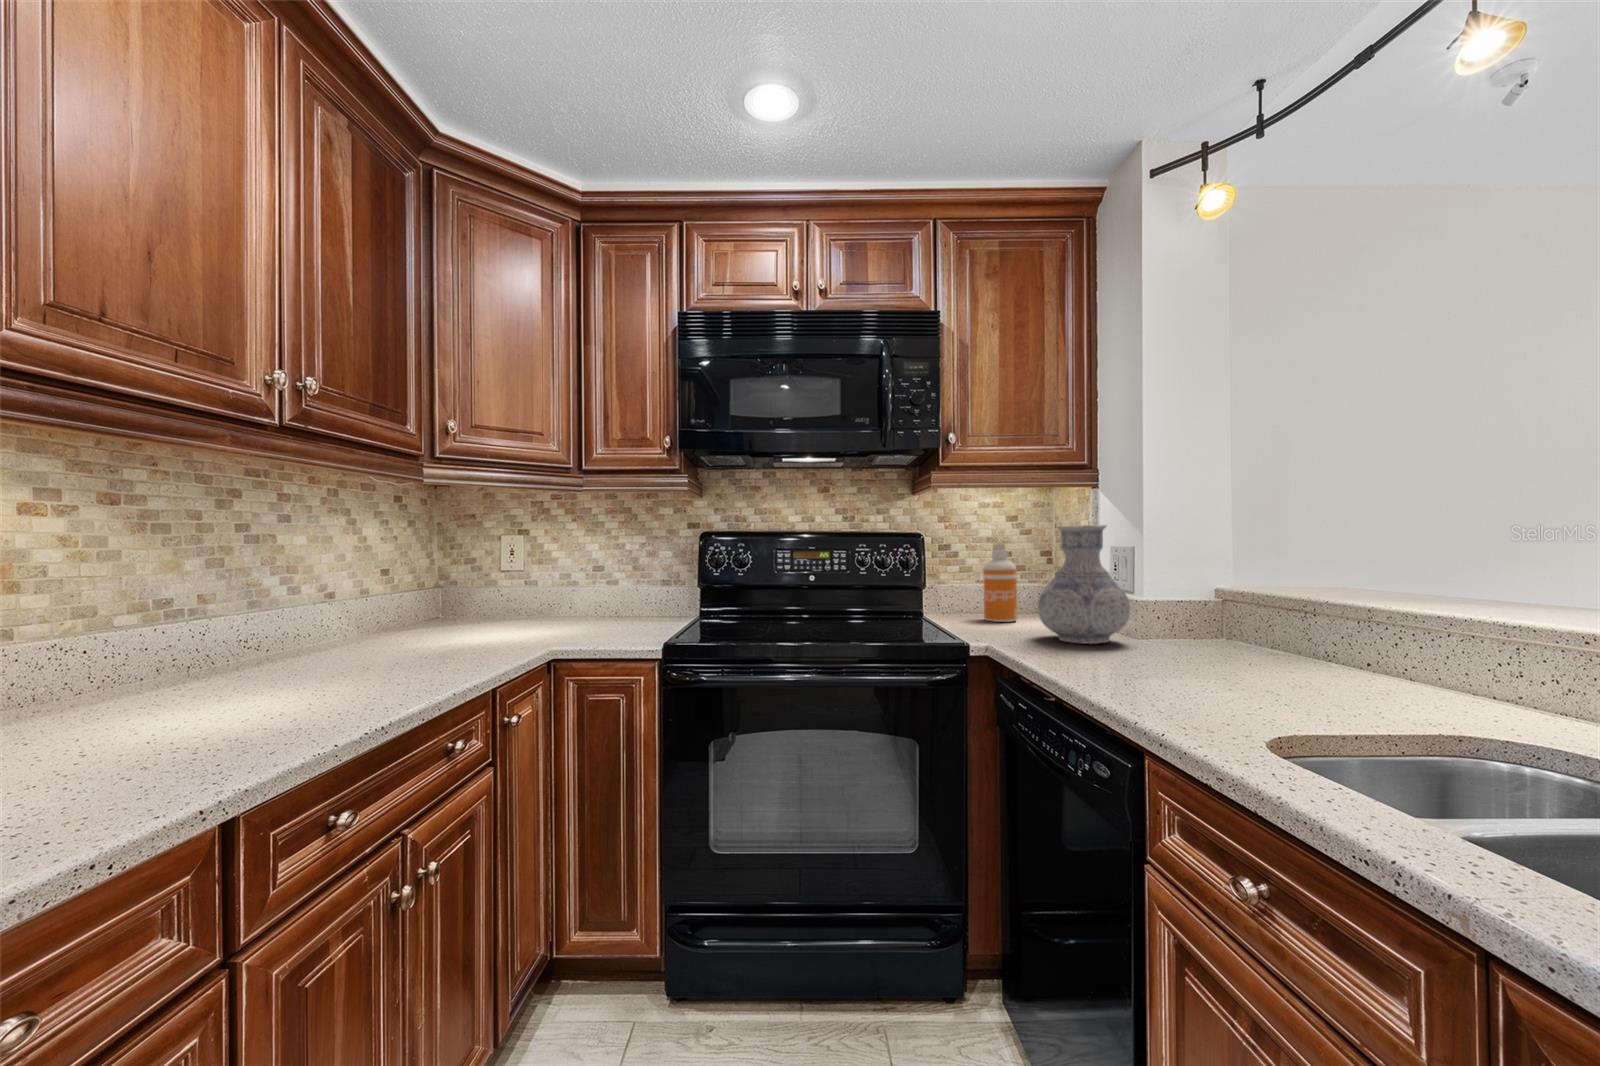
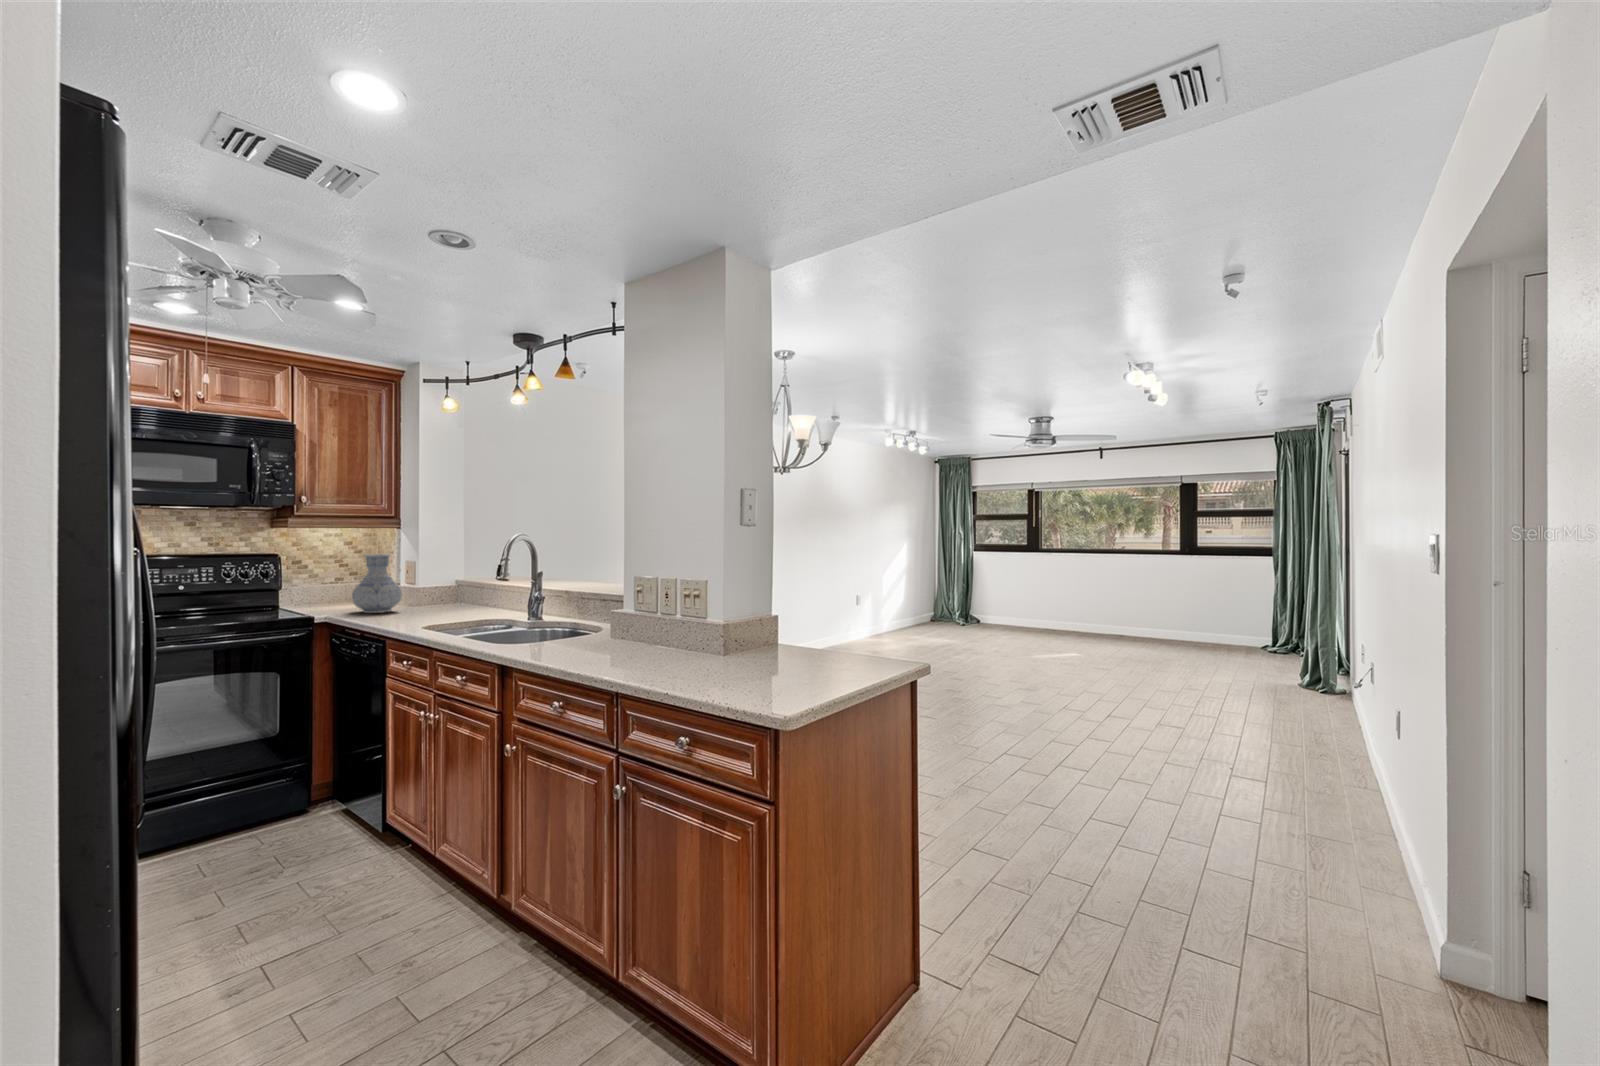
soap dispenser: present [983,542,1017,622] -> none [322,560,345,607]

